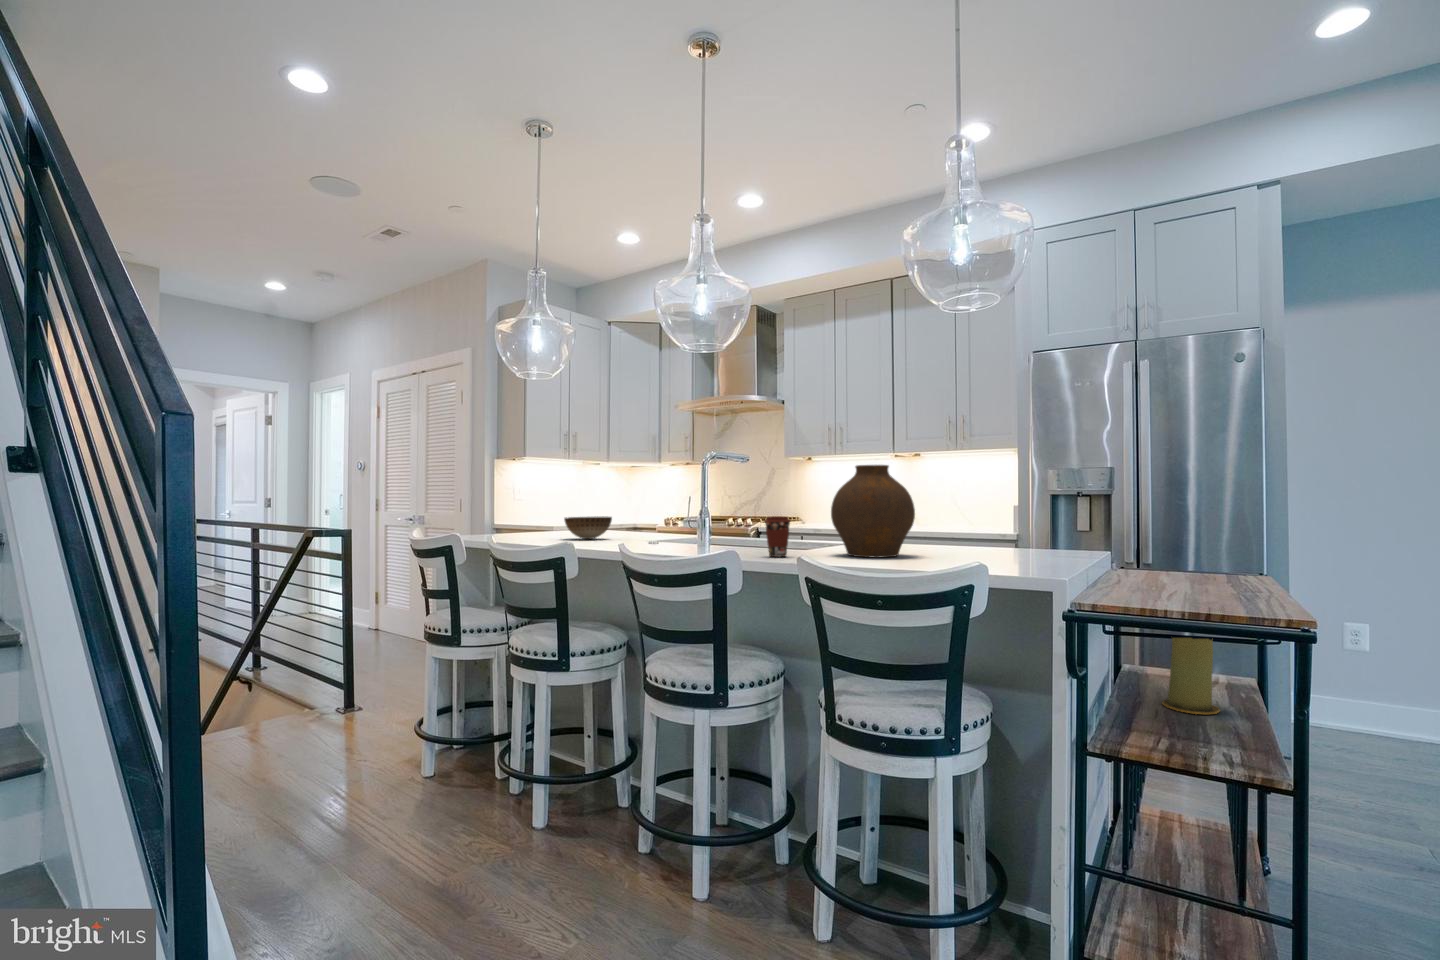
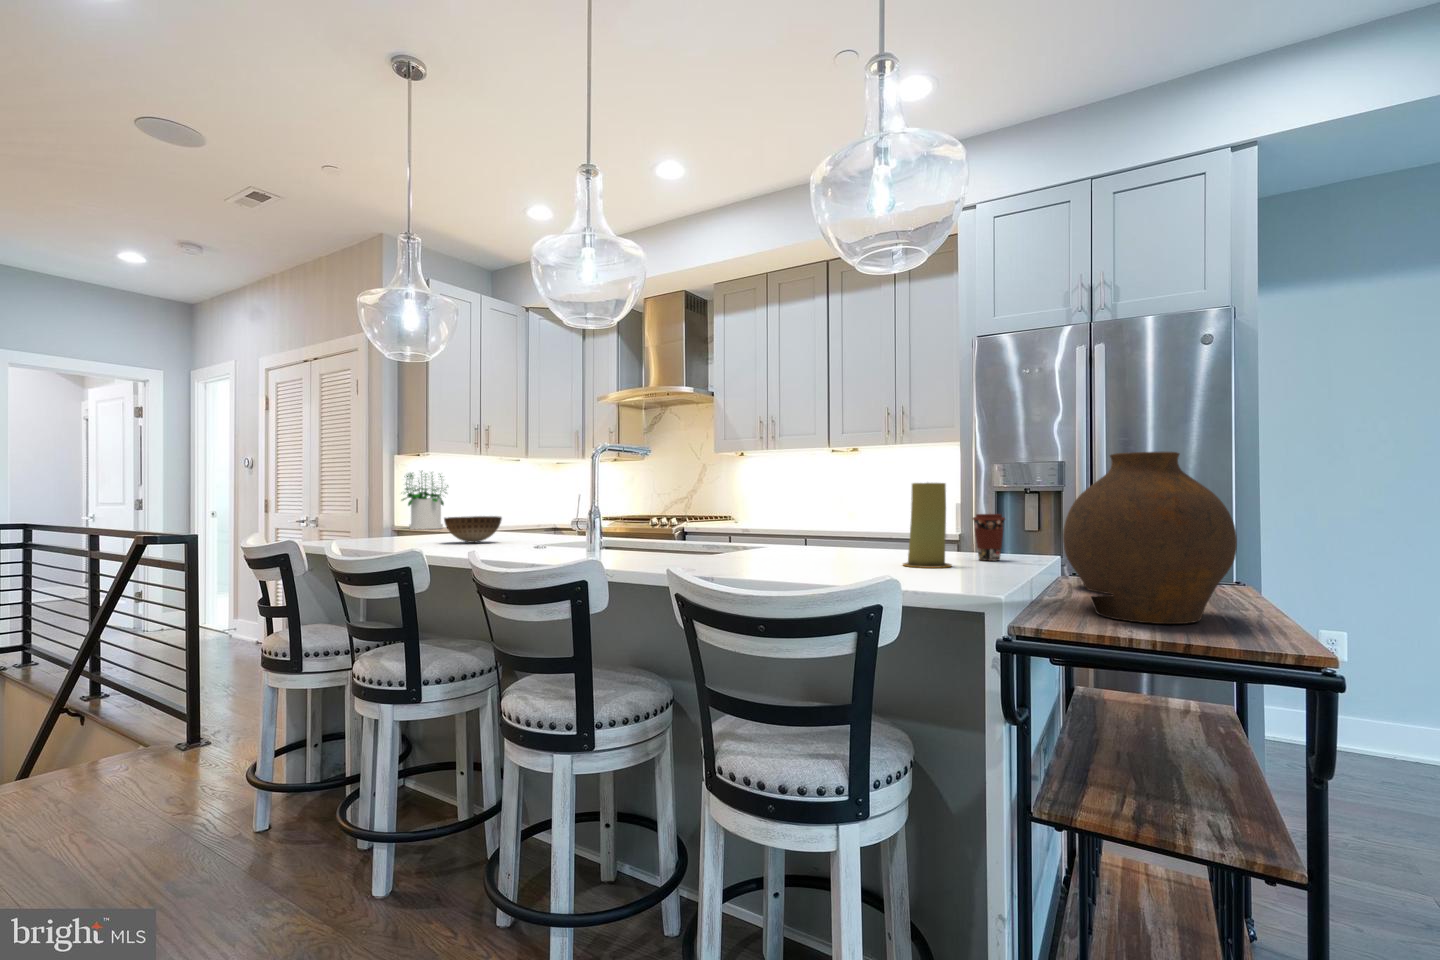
vase: present [831,465,915,558] -> present [1063,452,1237,624]
potted plant: none [500,474,542,527] -> present [402,472,448,529]
coffee cup: present [764,516,791,557] -> present [973,514,1005,561]
candle: present [1162,638,1220,714] -> present [903,483,952,568]

